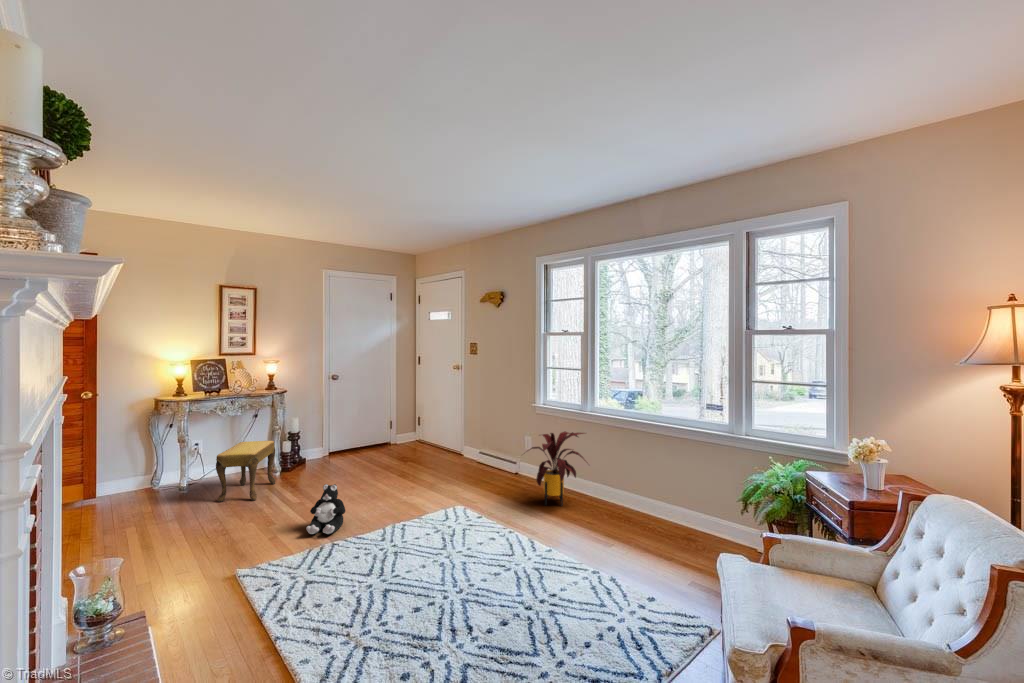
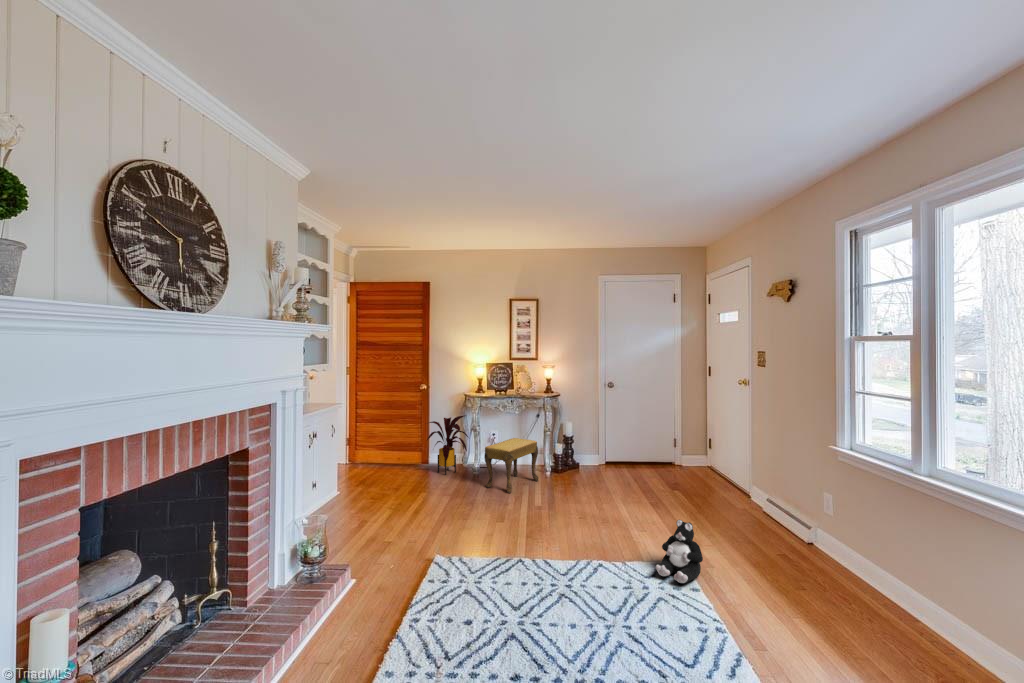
house plant: present [529,431,586,506] -> present [427,415,468,475]
plush toy: present [306,484,345,534] -> present [656,520,703,583]

